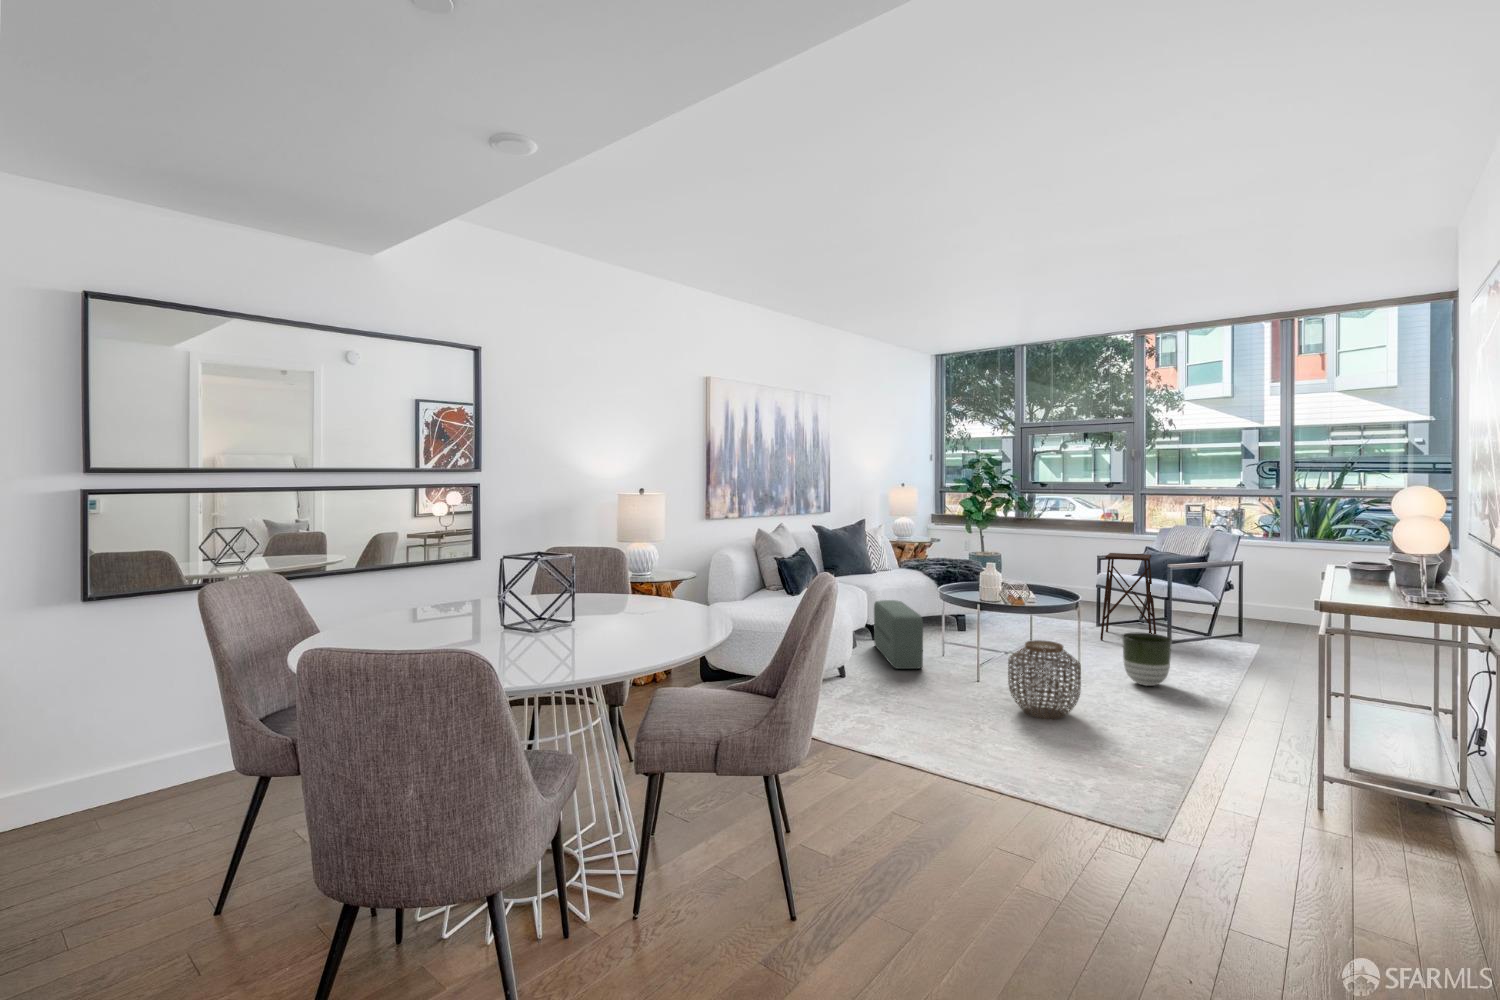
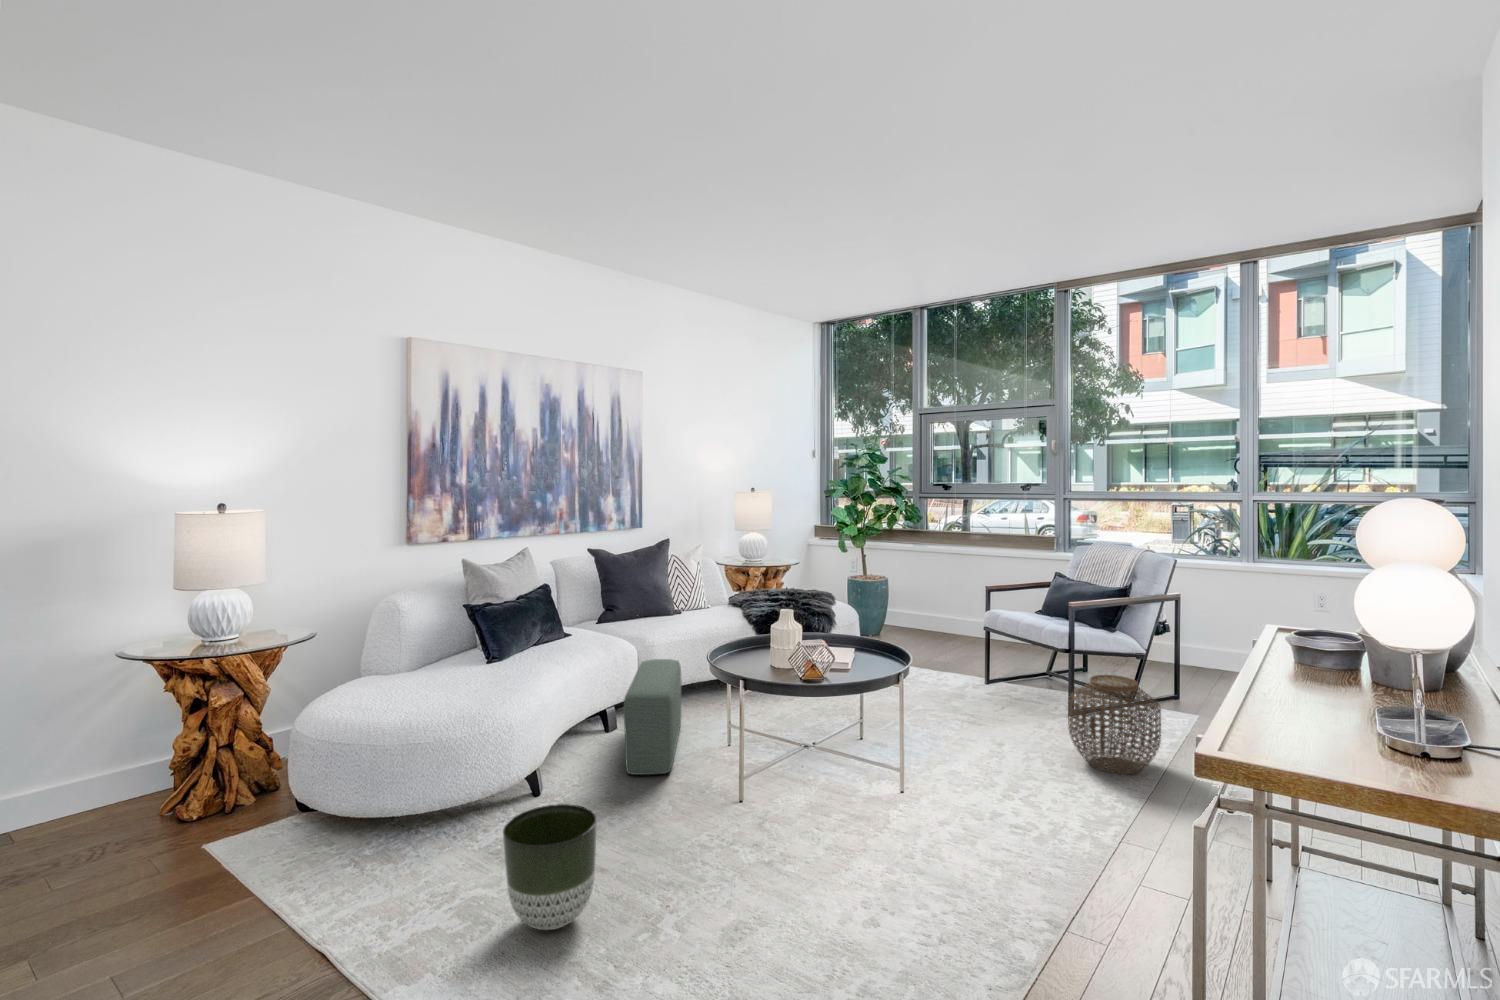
side table: present [1100,553,1156,640] -> none [973,585,1056,721]
planter: present [1122,633,1172,686] -> present [503,804,597,930]
woven basket: present [1008,640,1081,719] -> present [1068,675,1161,774]

